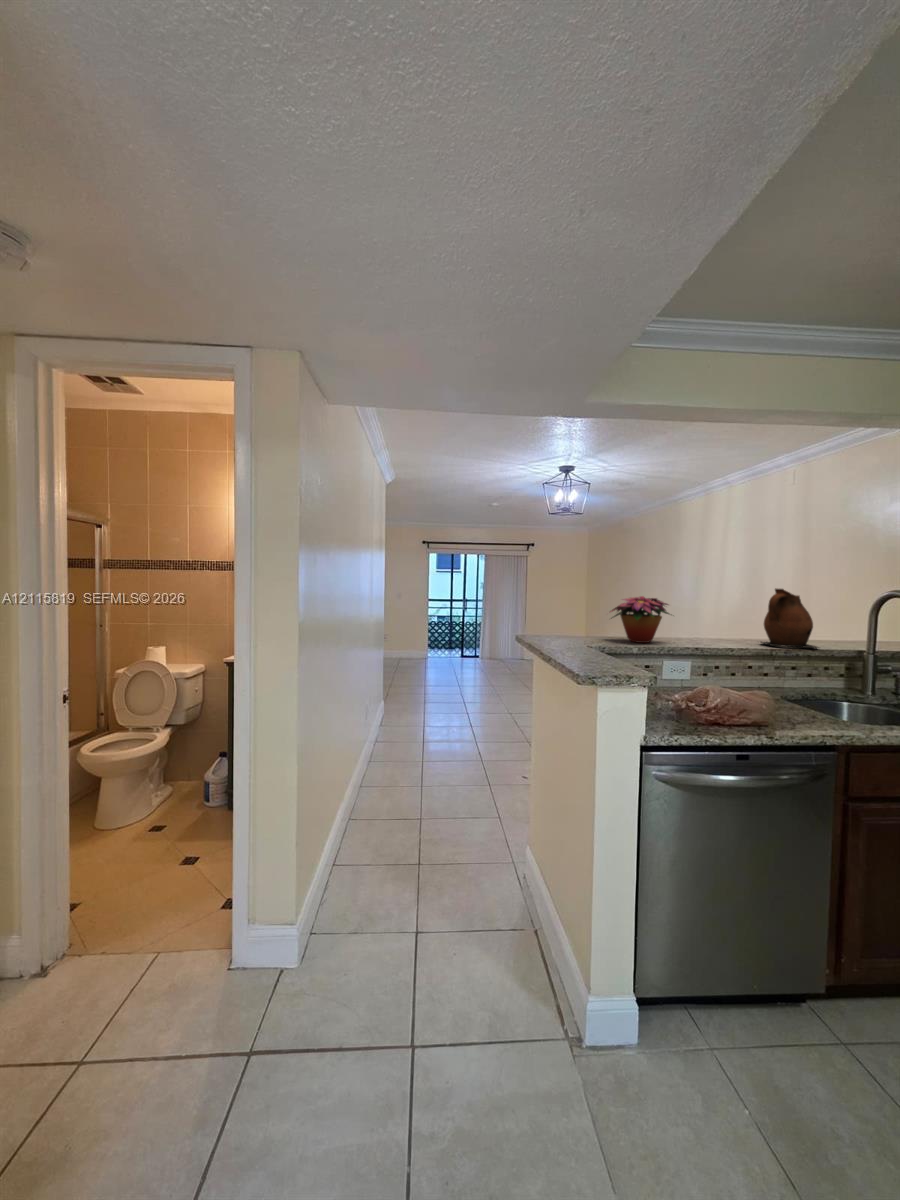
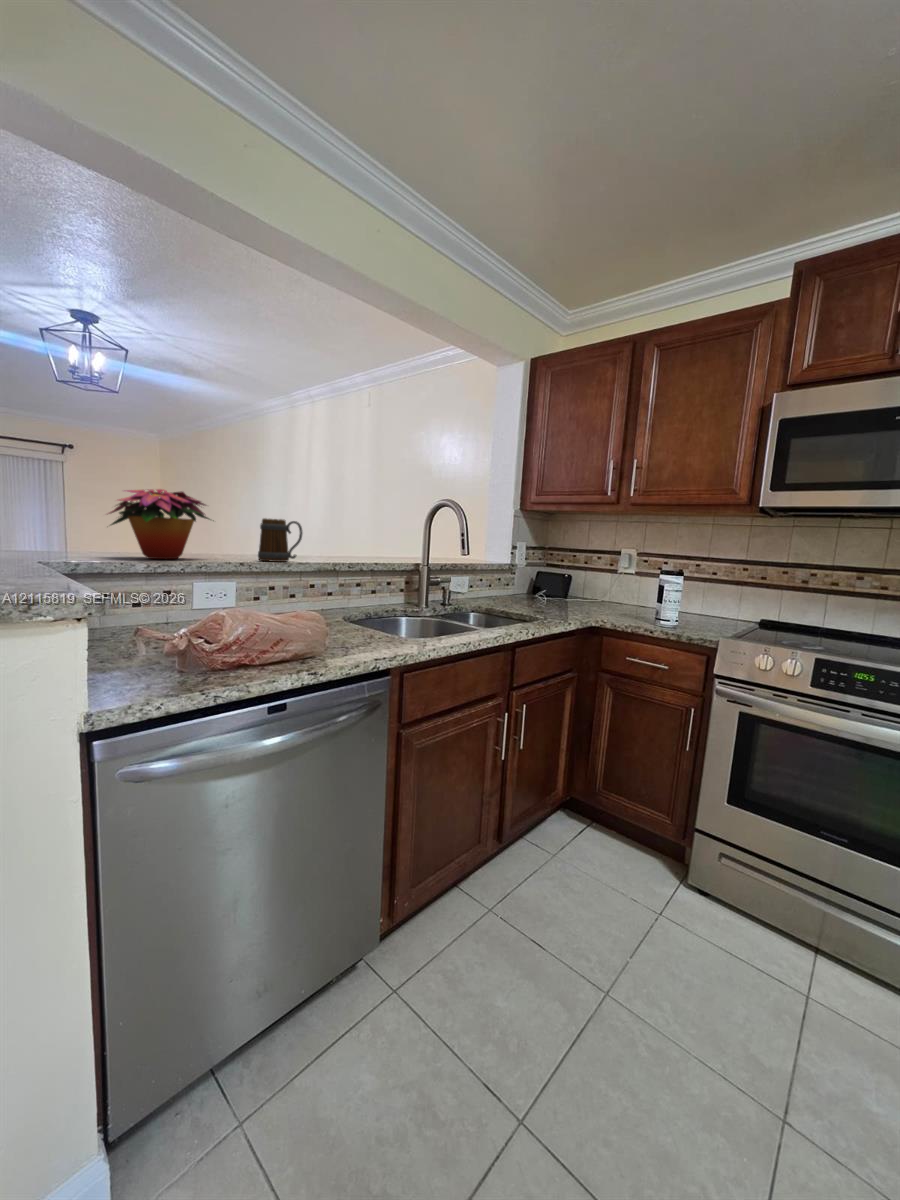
ceramic pitcher: present [761,588,819,648] -> none [322,491,383,562]
mug: none [705,614,743,647] -> present [258,518,302,562]

